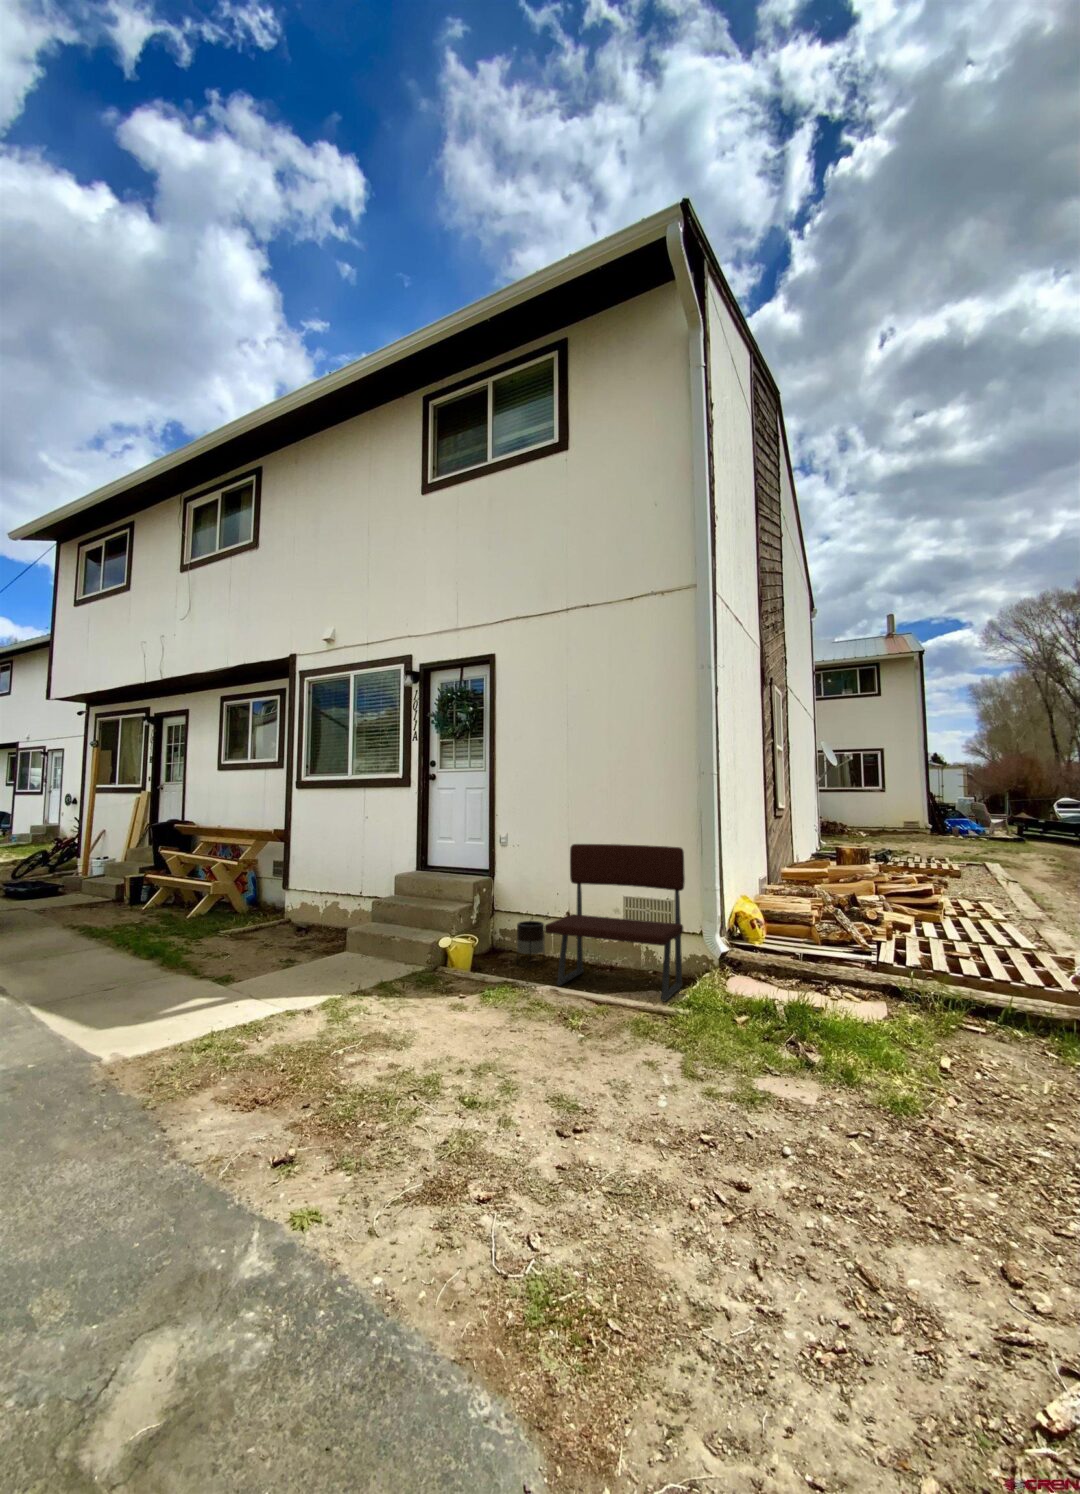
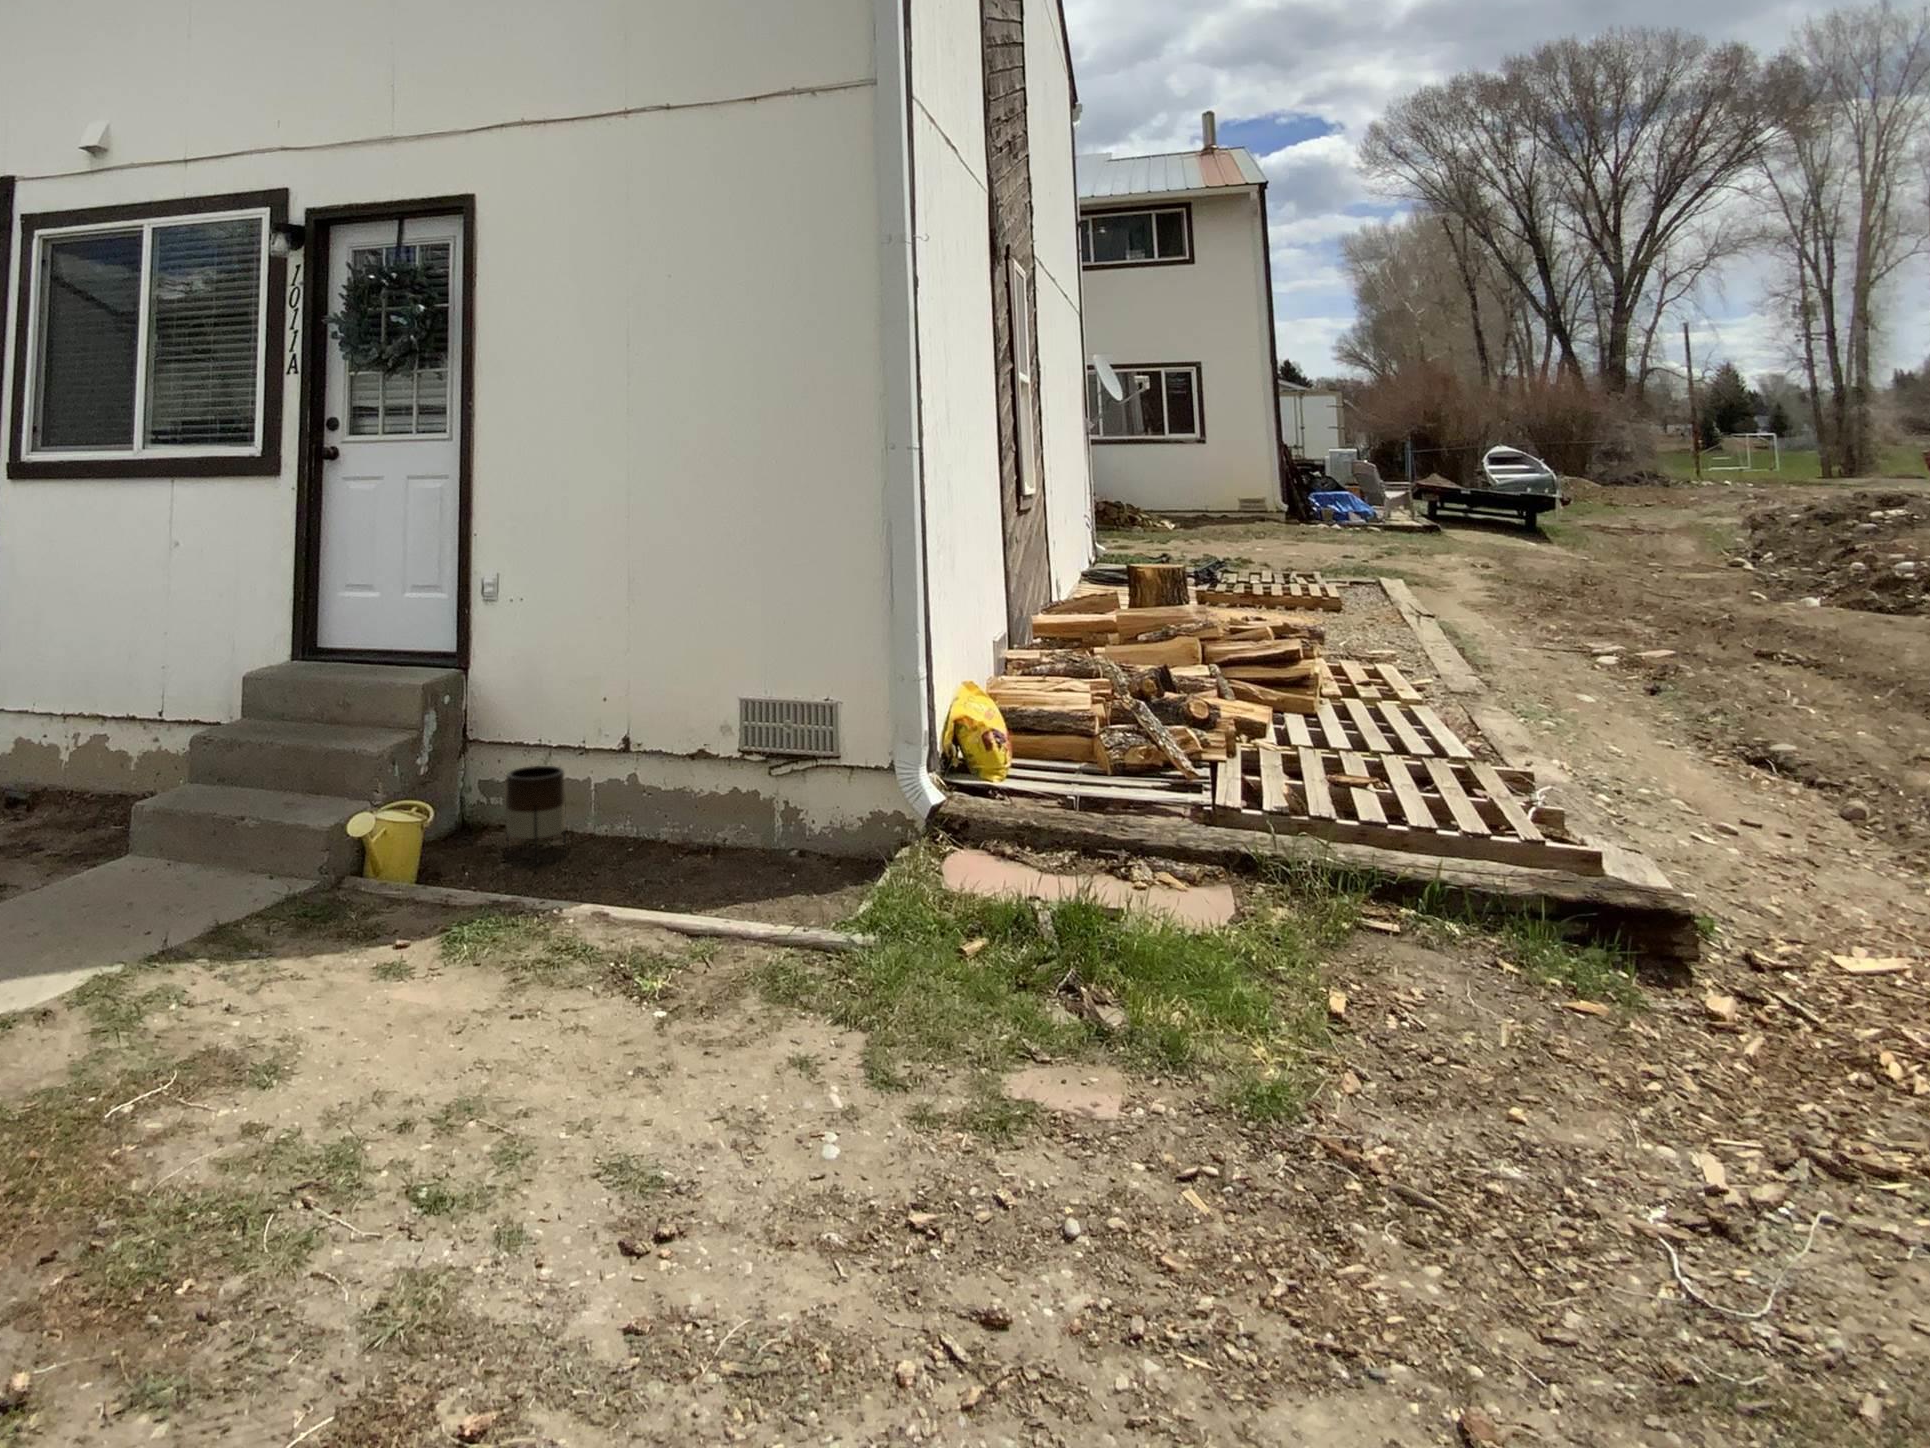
bench: present [545,844,685,1001] -> none [568,600,849,922]

